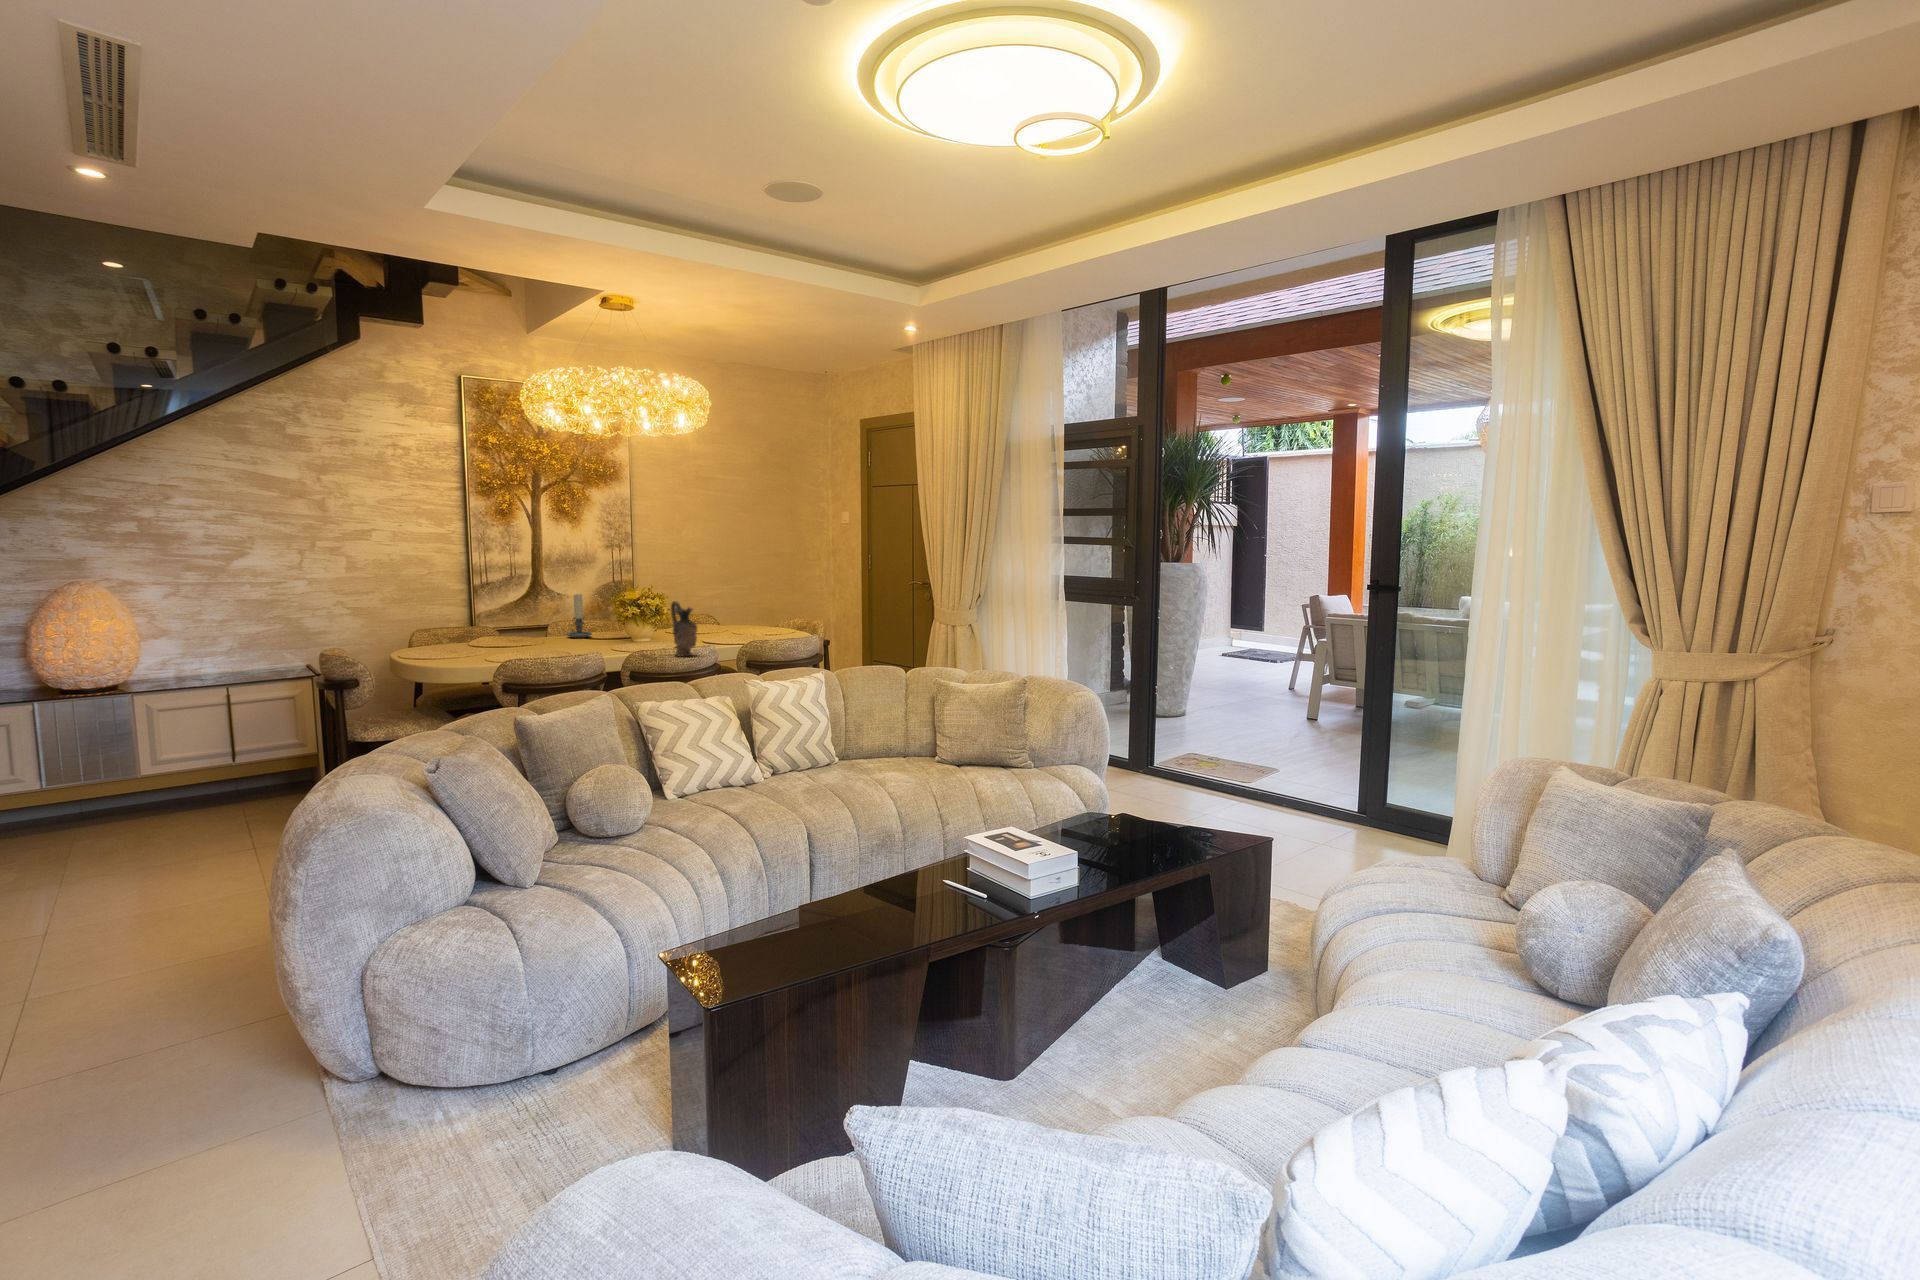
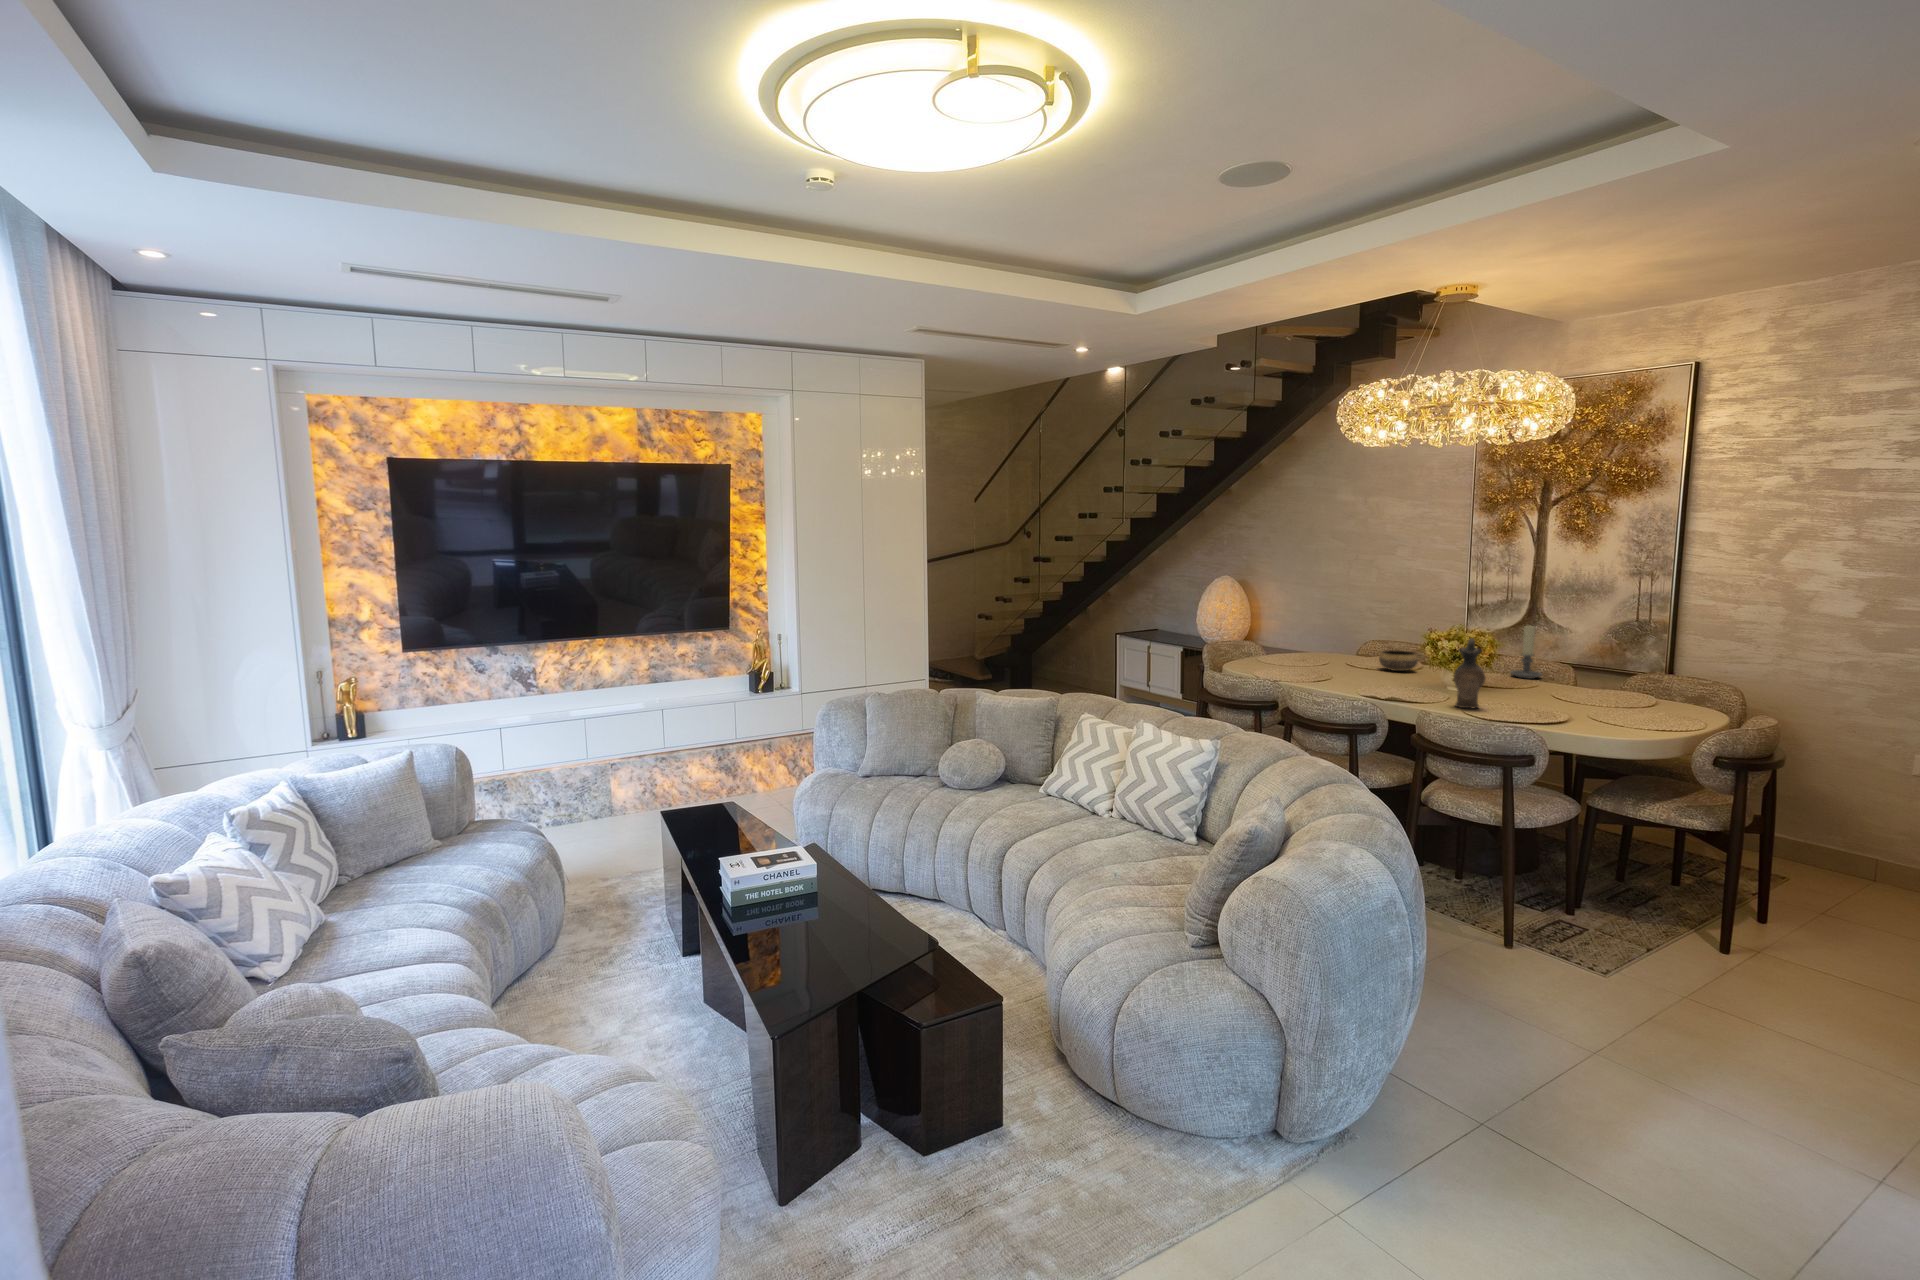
bowl: none [492,630,530,650] -> present [1379,650,1418,671]

